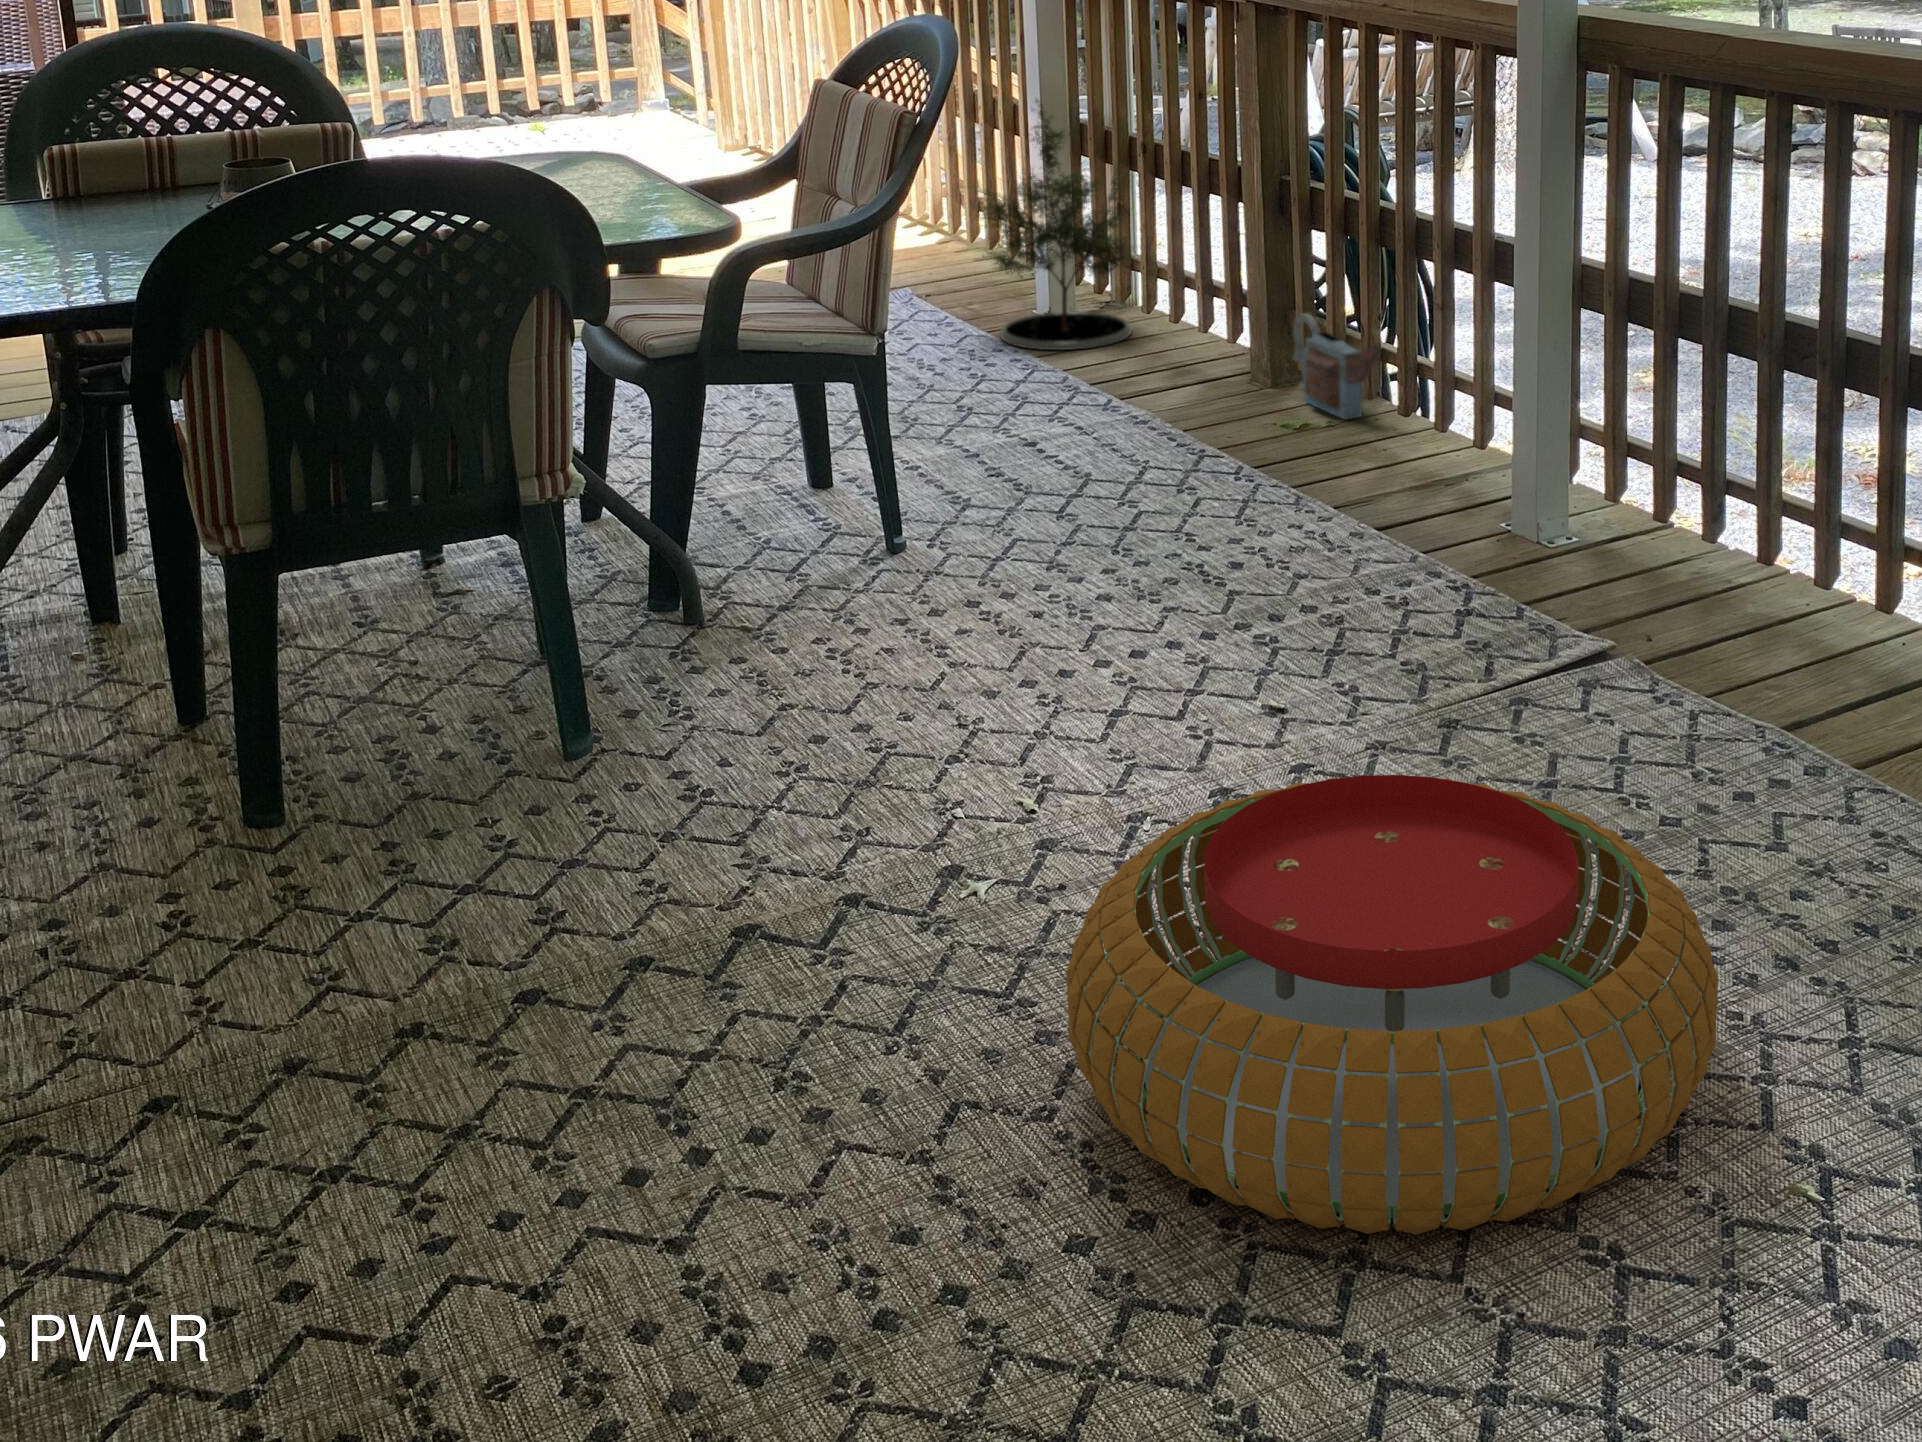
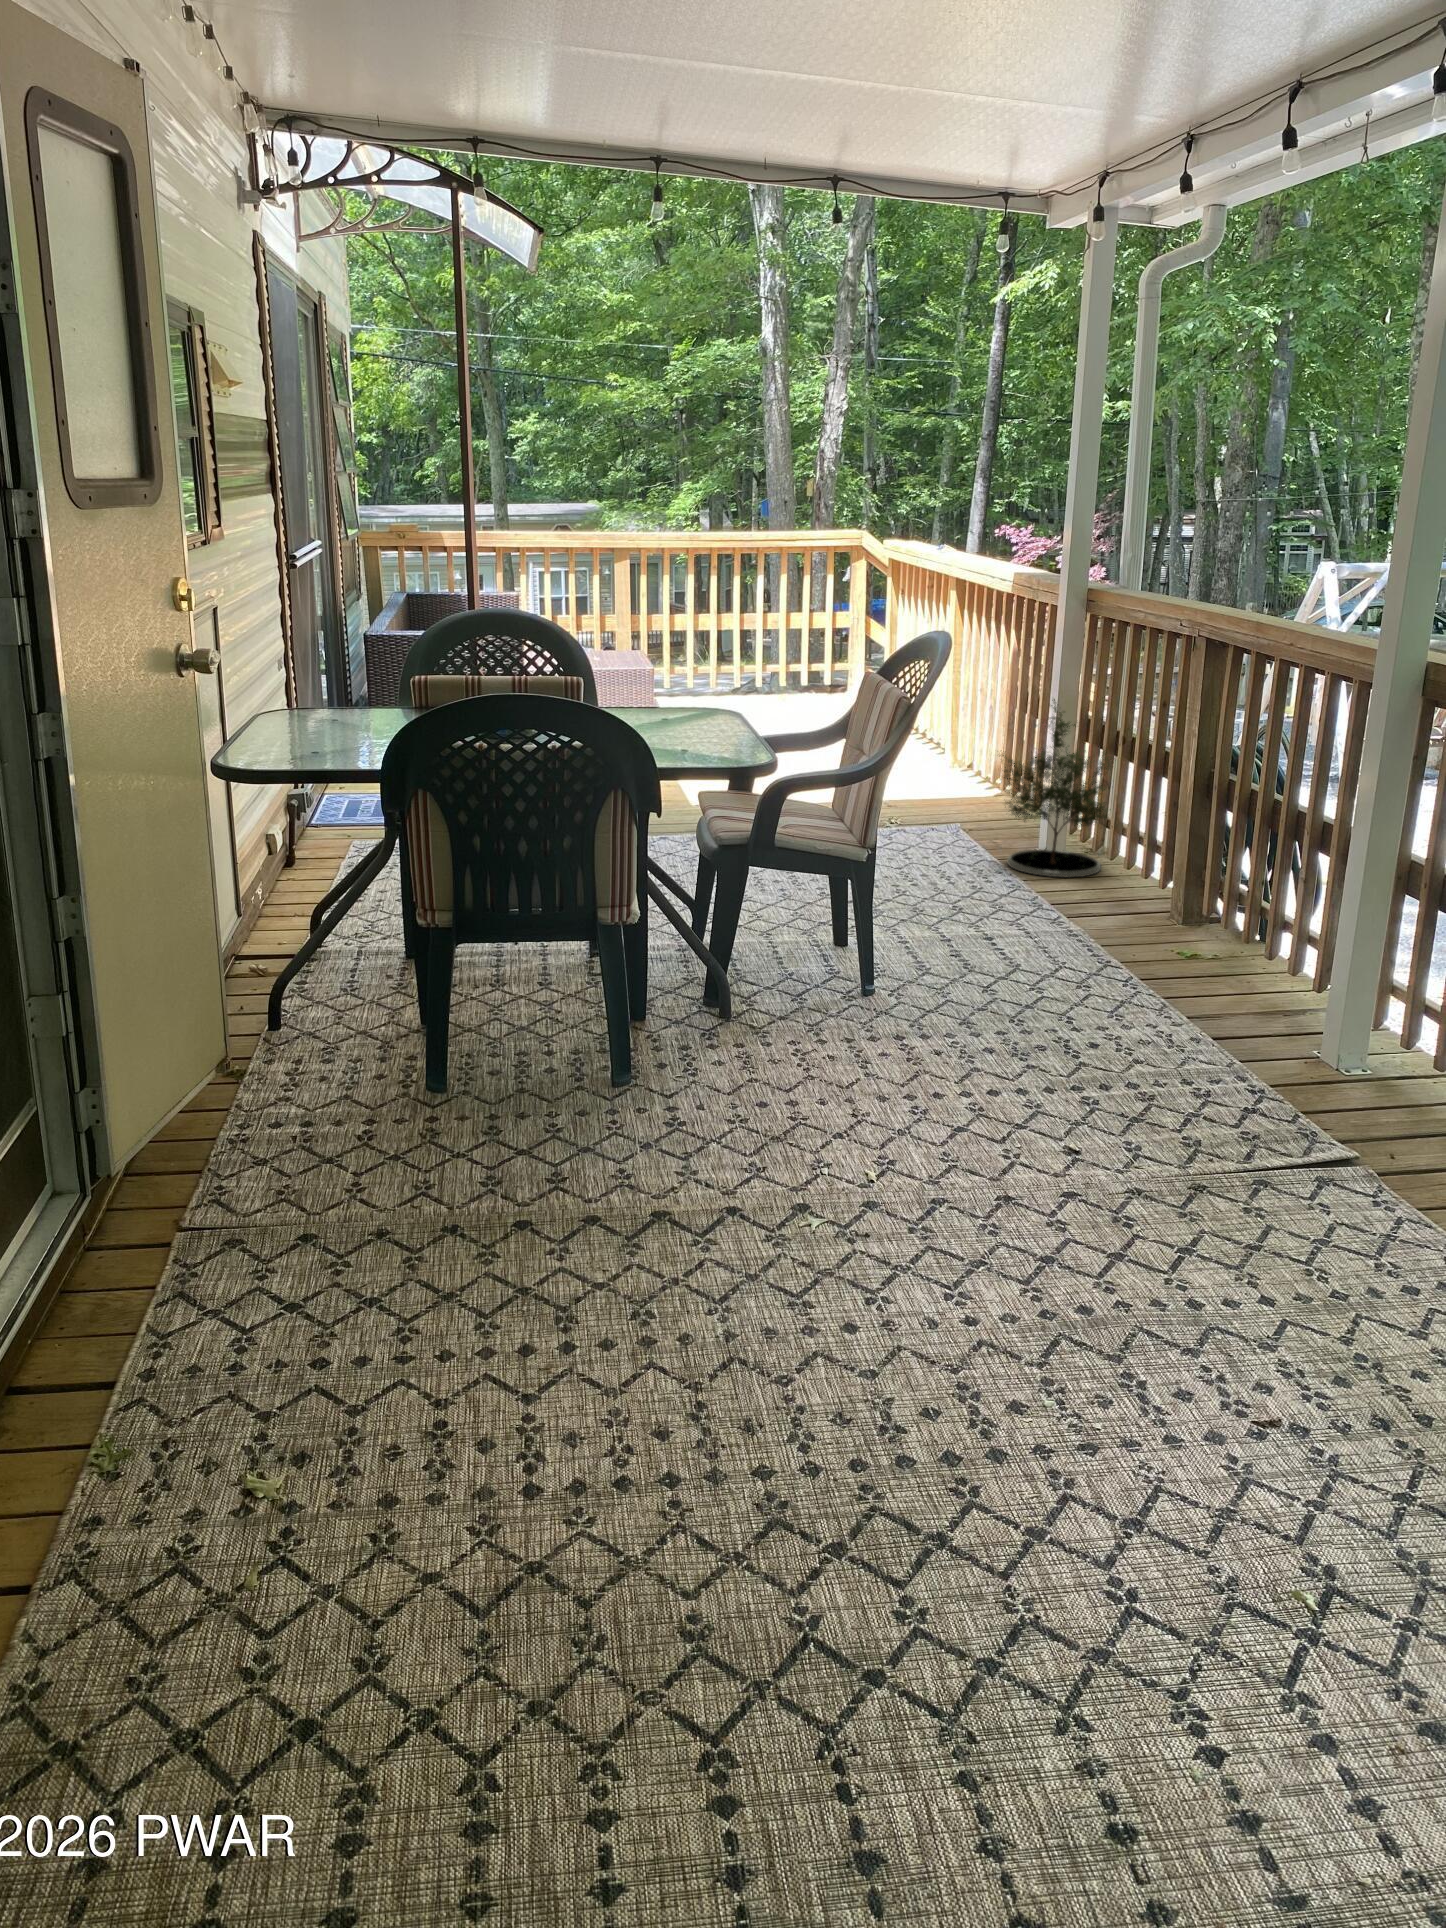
watering can: present [1293,313,1380,419] -> none [1200,872,1260,954]
pouf: present [1066,775,1718,1235] -> none [800,1201,1290,1549]

